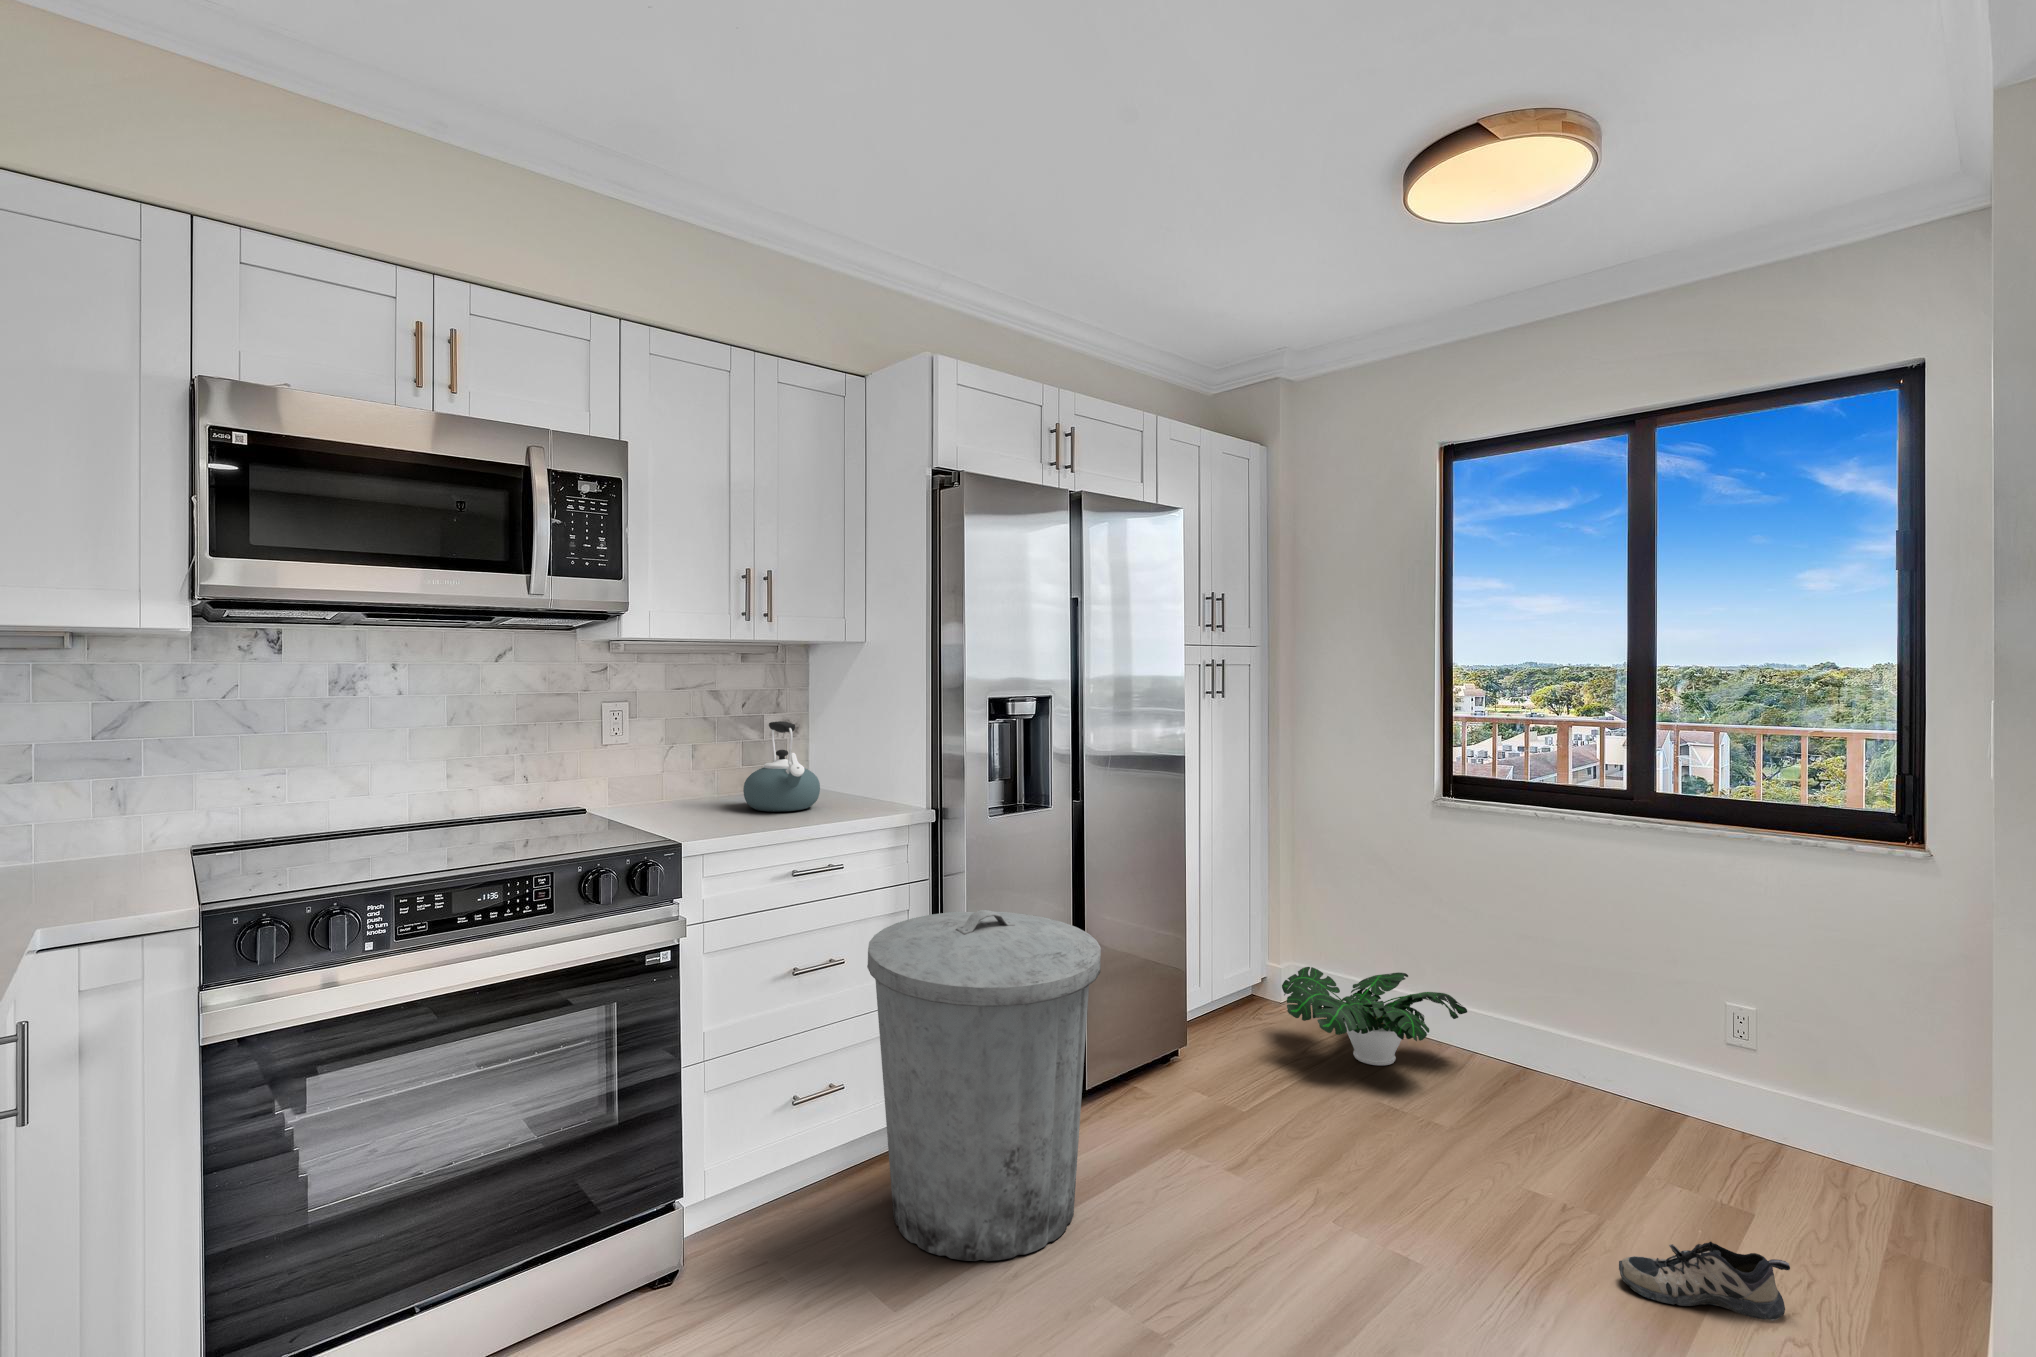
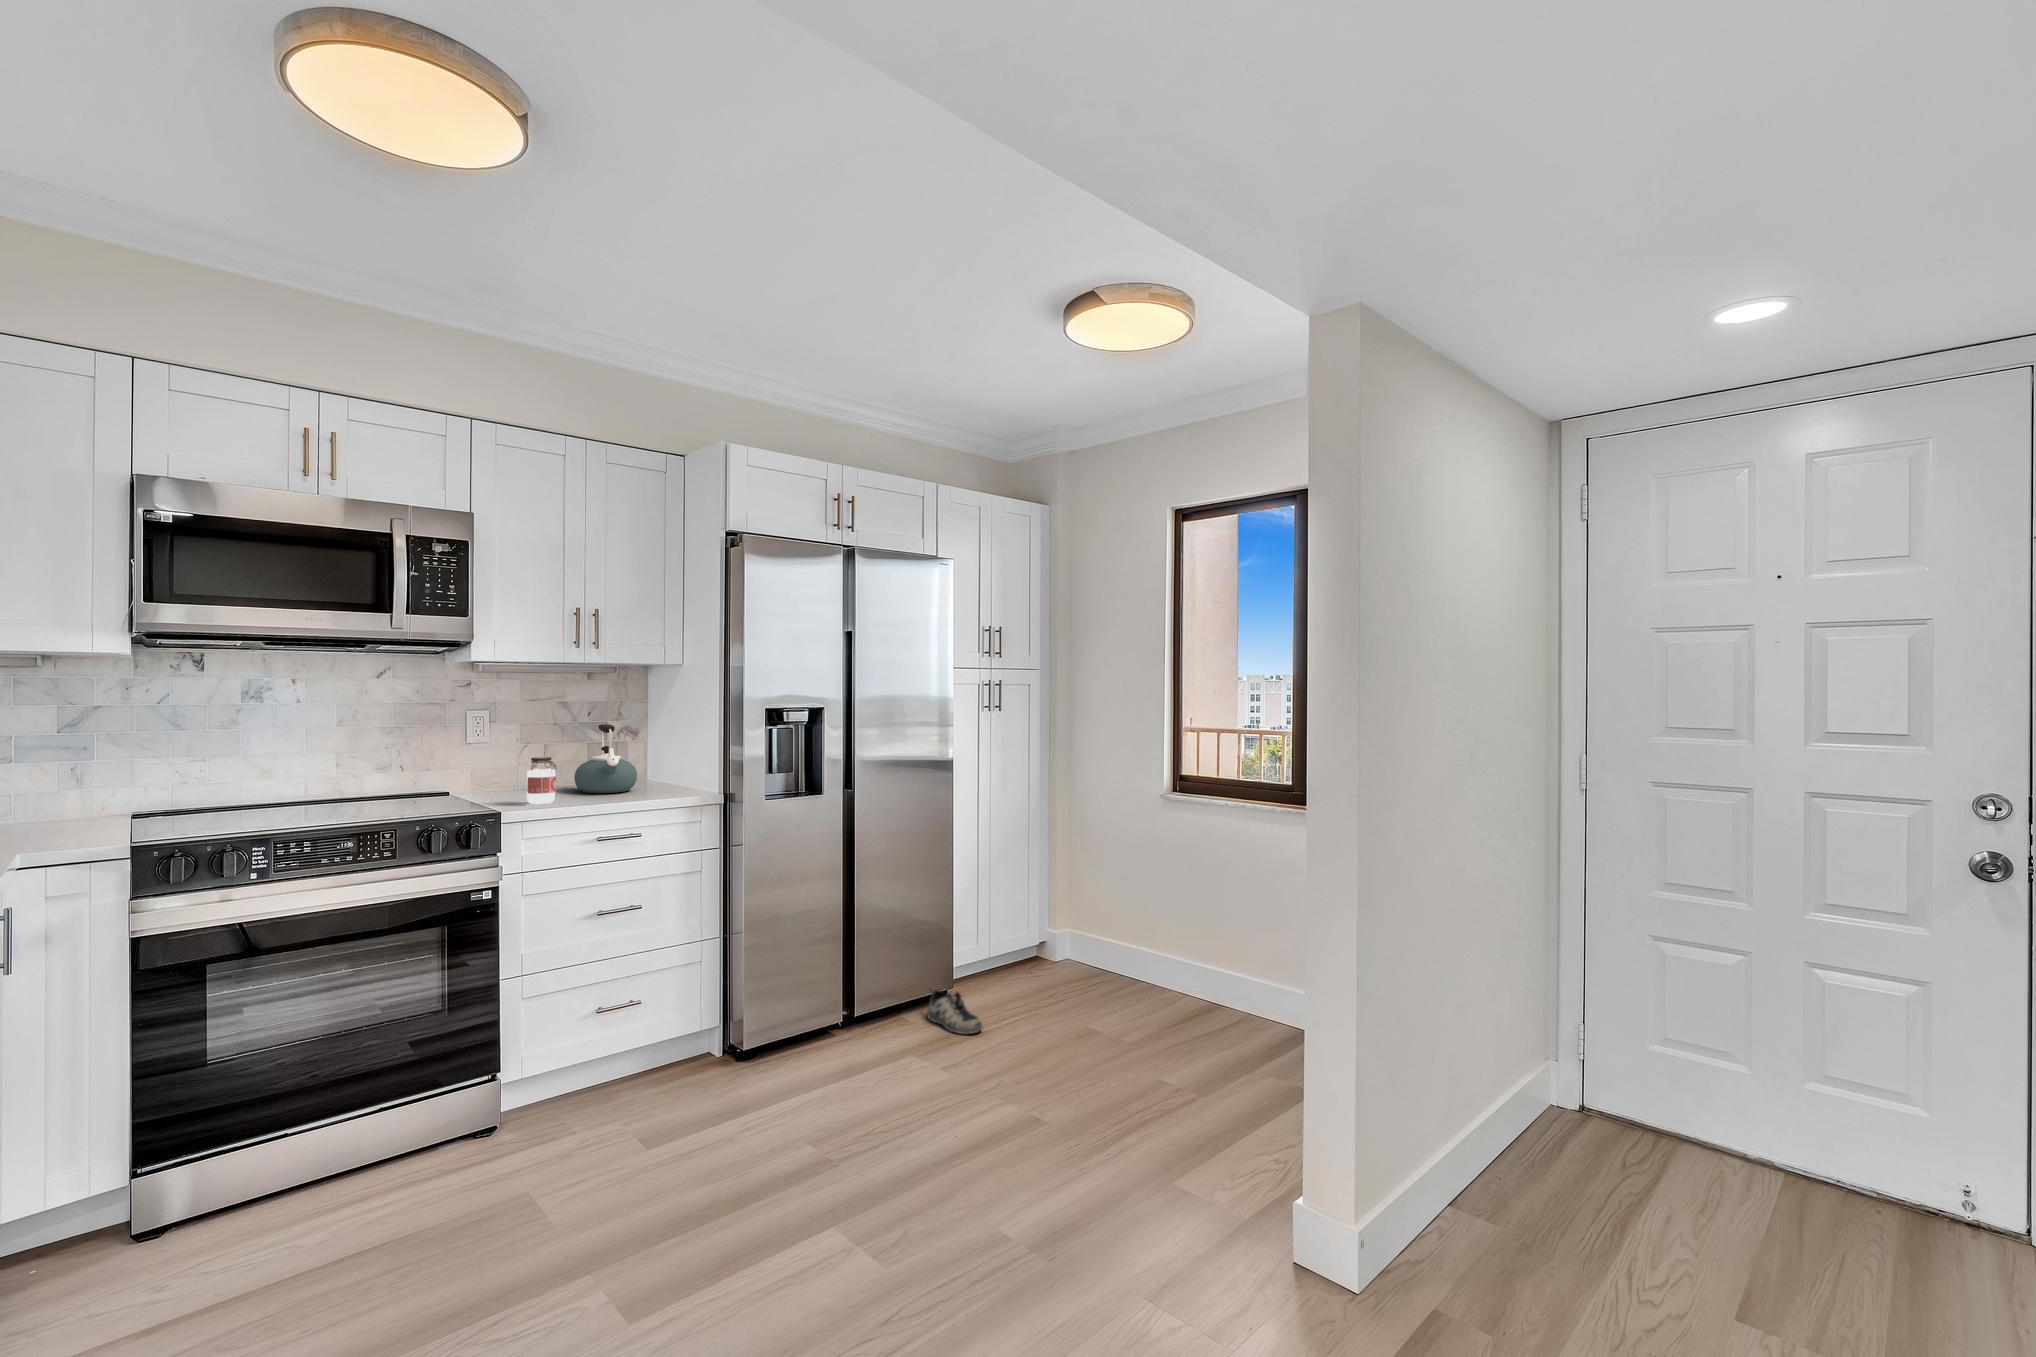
jar: none [701,766,739,831] -> present [527,757,556,804]
trash can: present [867,910,1101,1261] -> none [651,867,834,1123]
potted plant: present [1282,967,1467,1065] -> none [1032,926,1174,1003]
shoe: present [1619,1242,1790,1321] -> present [927,988,982,1034]

